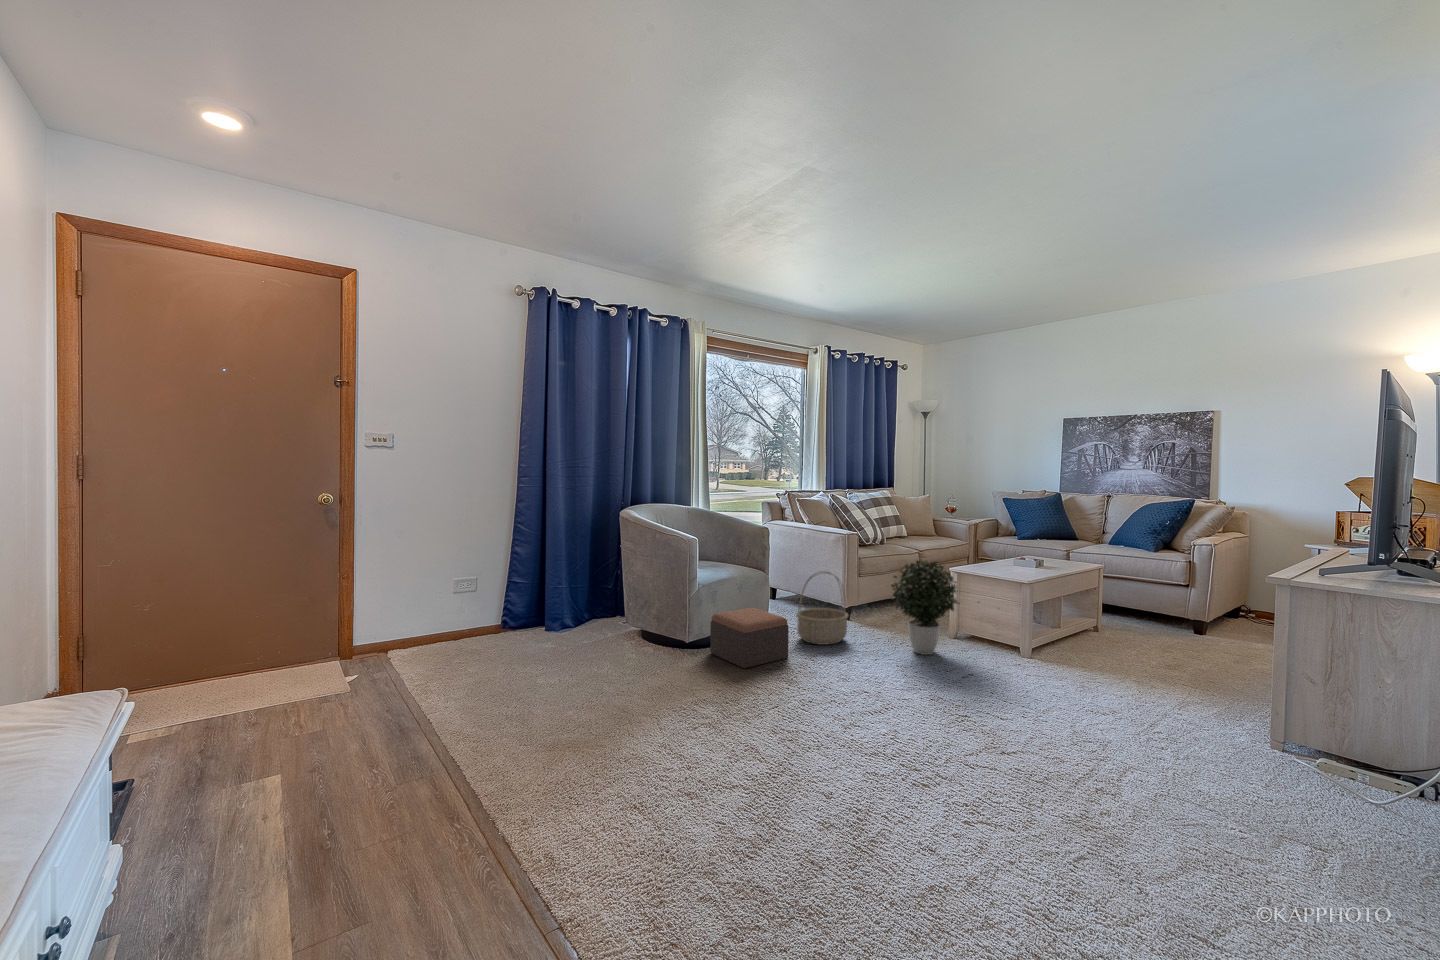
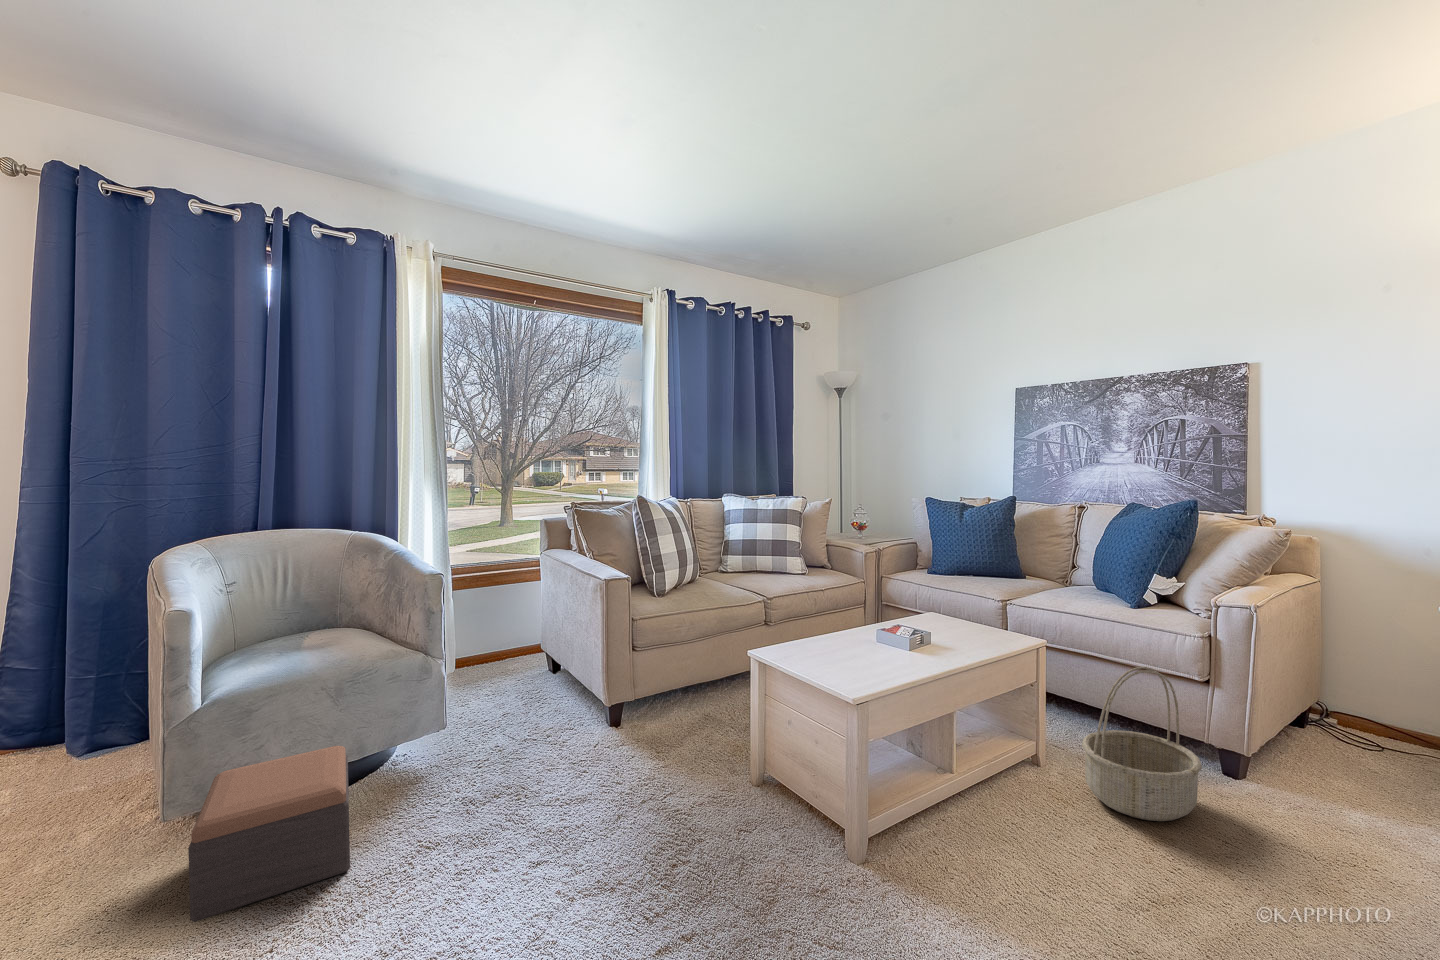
potted plant: present [891,561,959,655] -> none [585,656,718,860]
basket: present [796,572,848,645] -> present [1082,667,1202,821]

